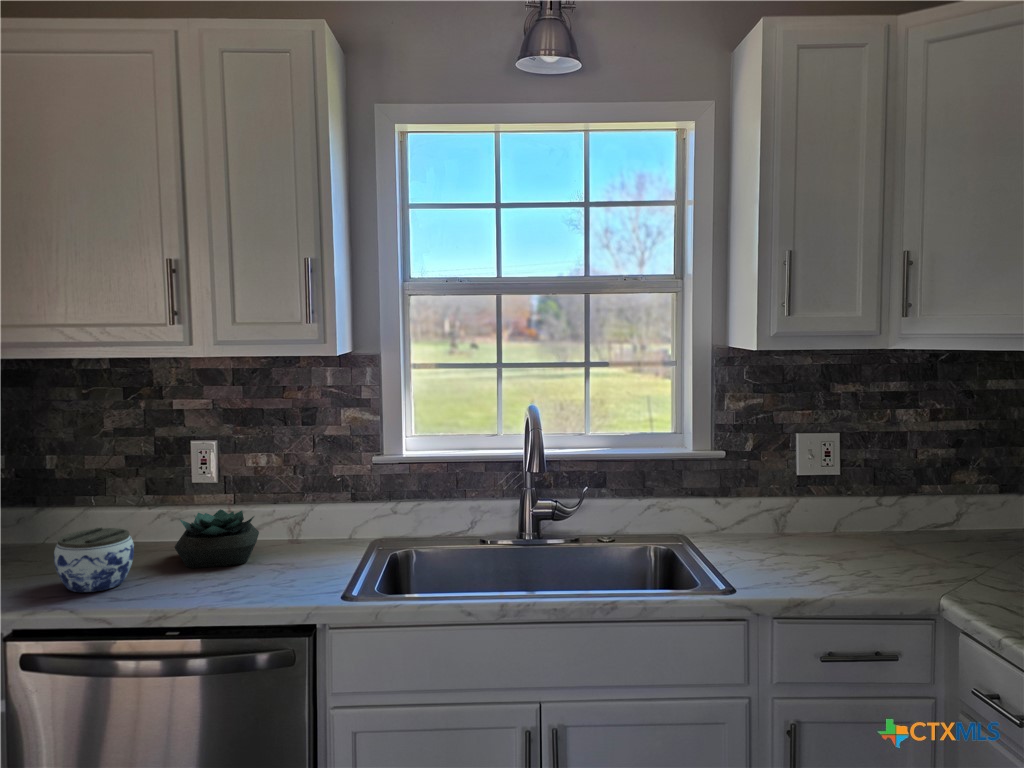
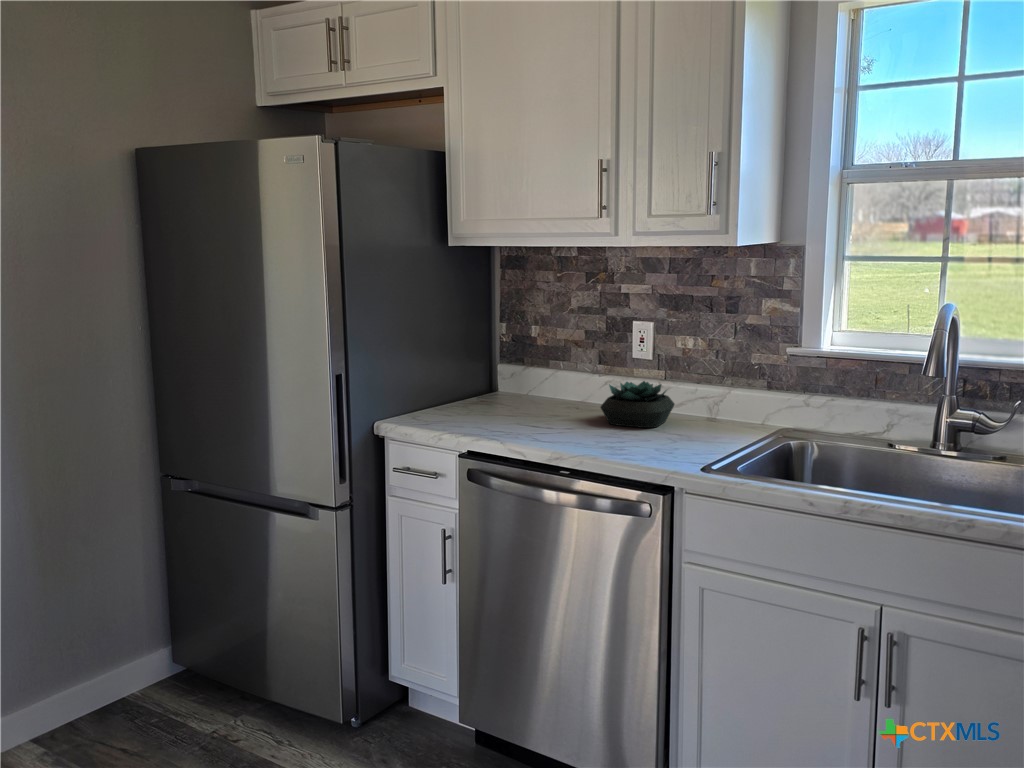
jar: present [54,528,134,592] -> none [511,381,566,428]

